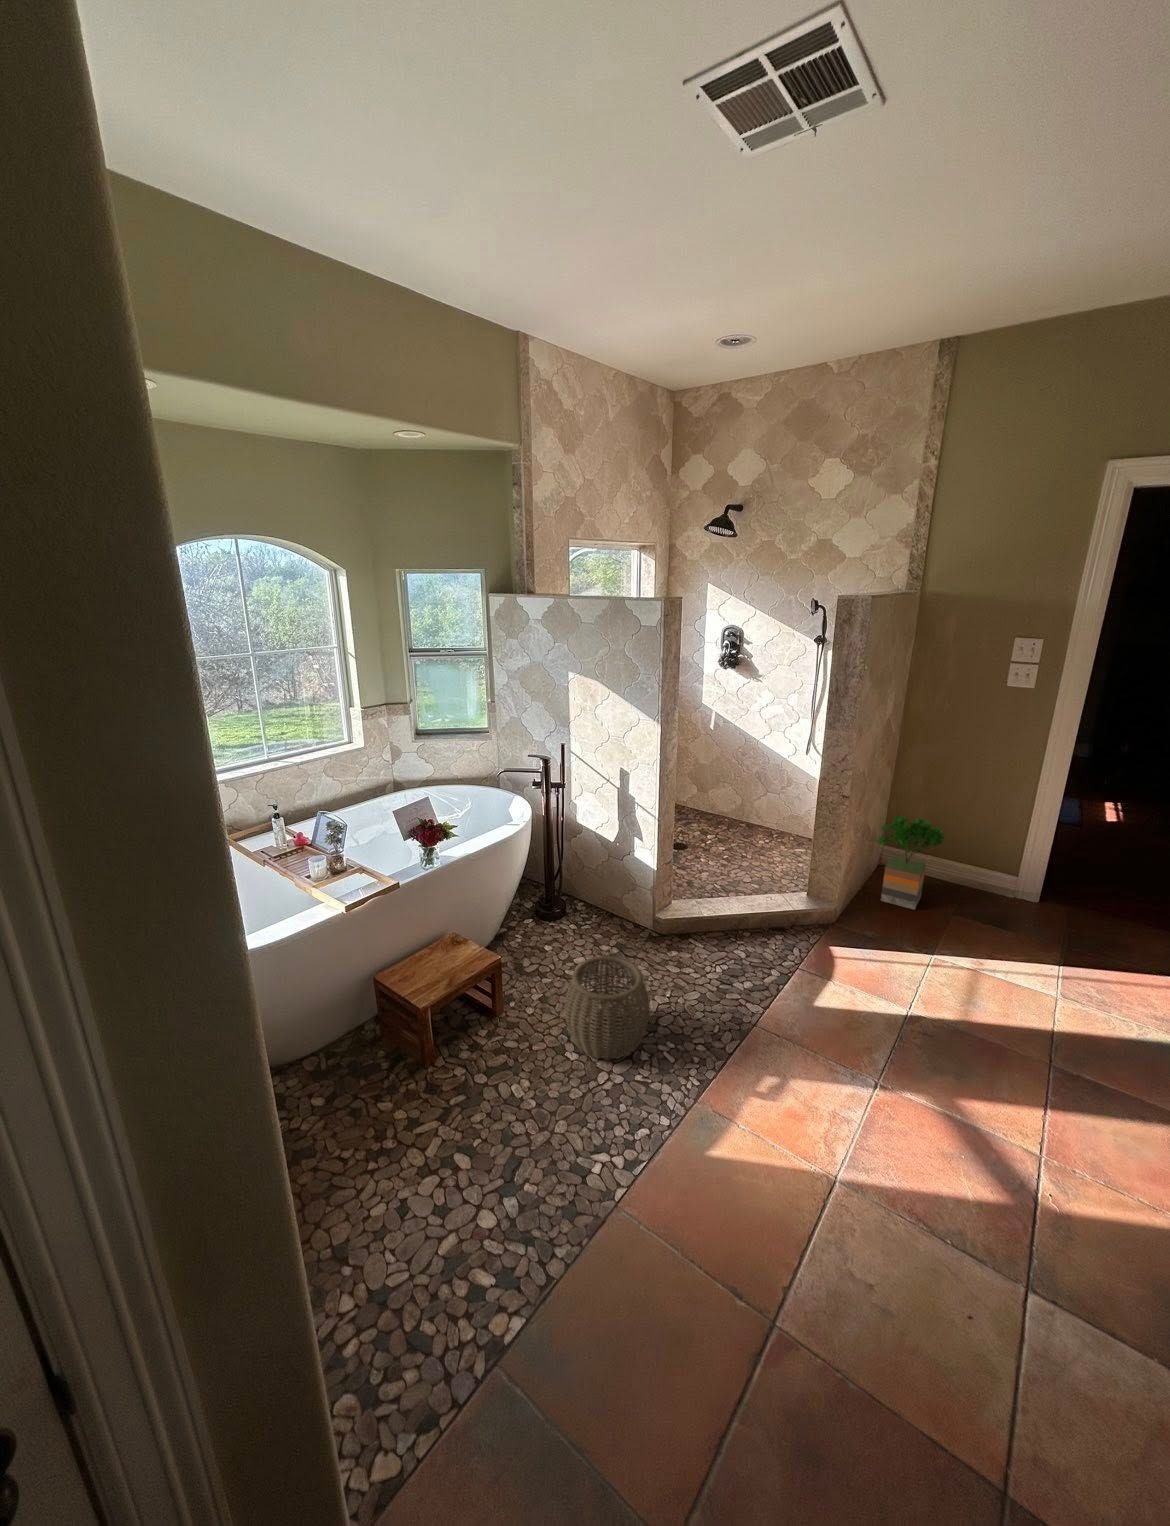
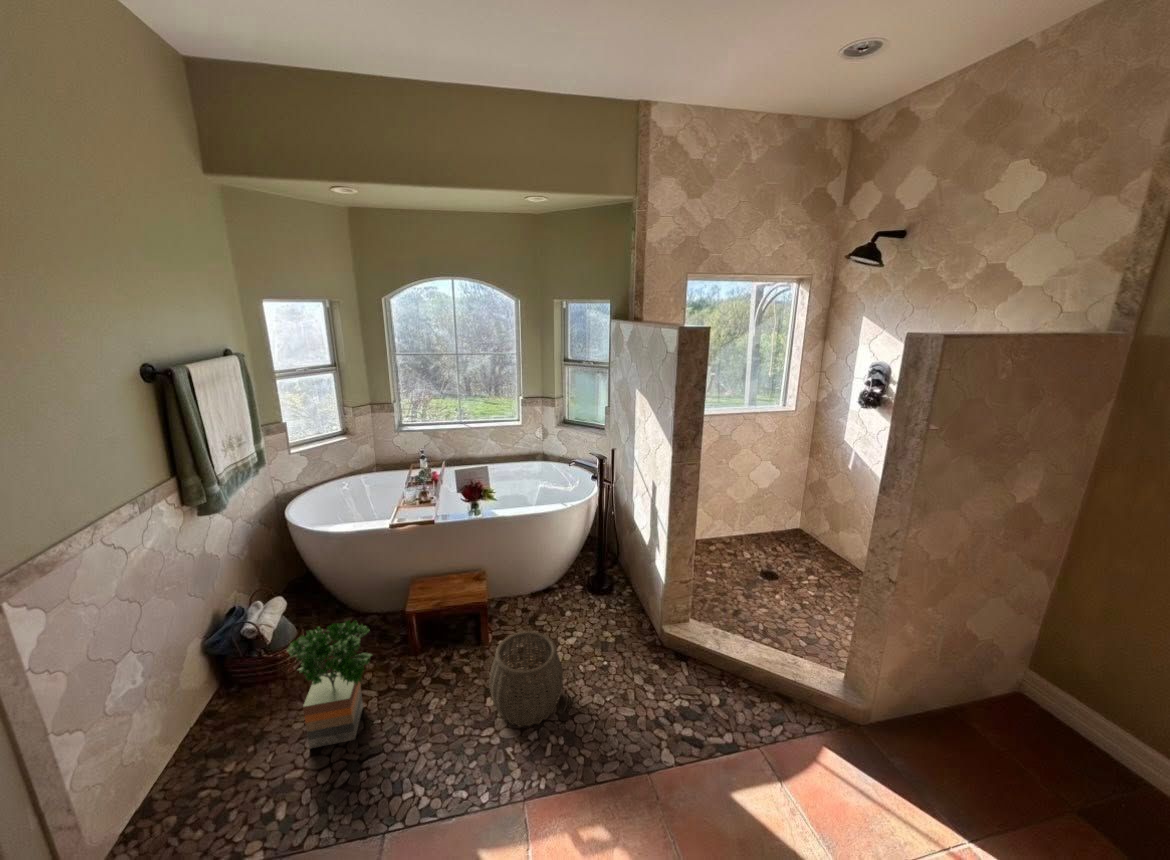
potted tree: present [878,816,946,910] -> present [287,620,372,748]

